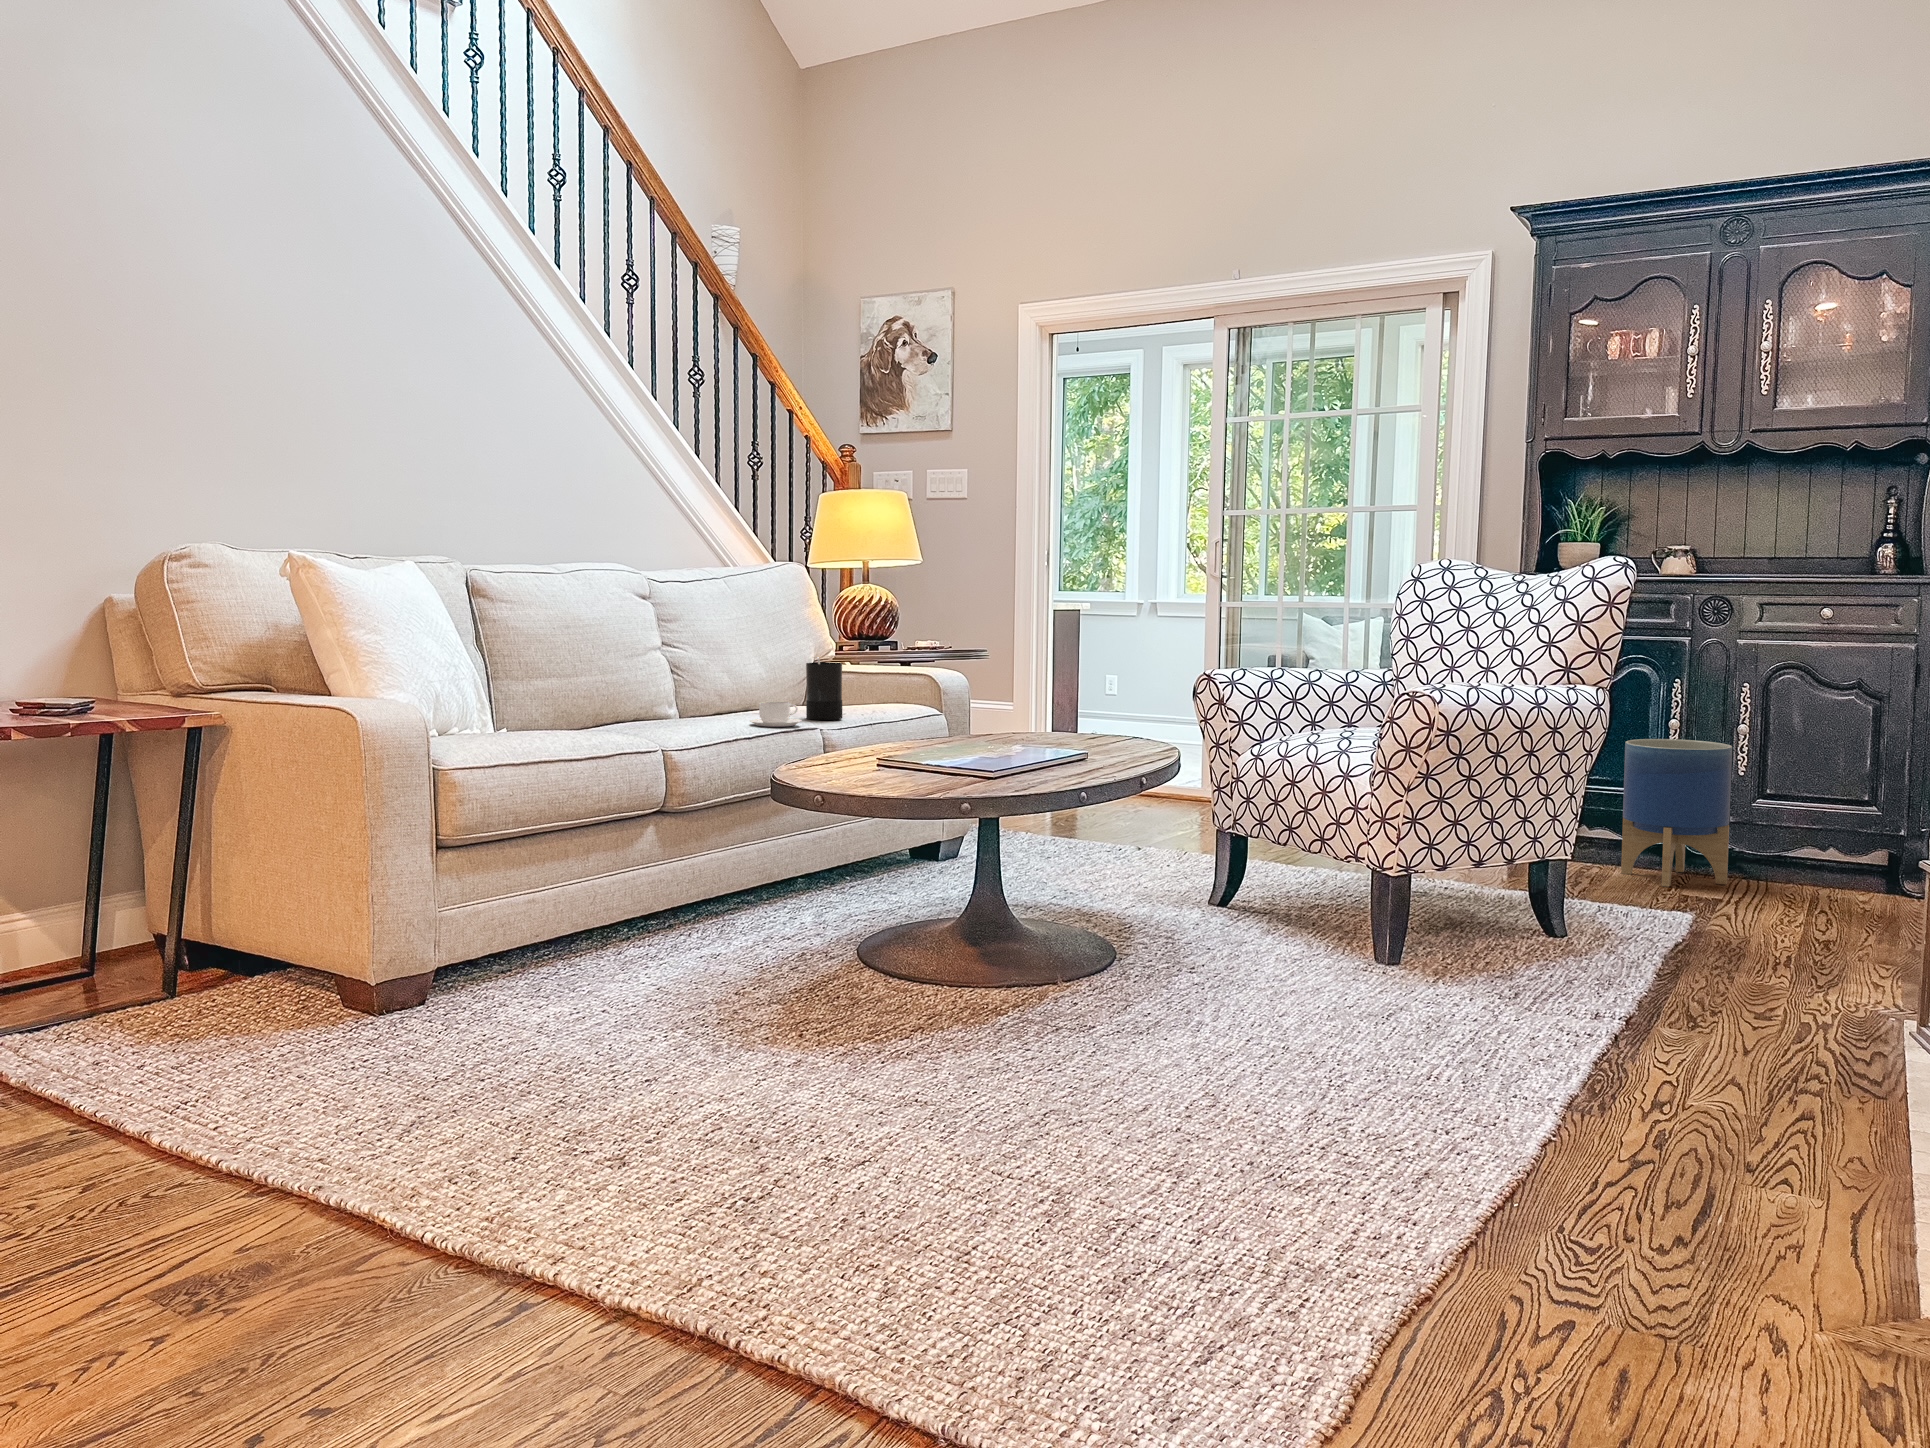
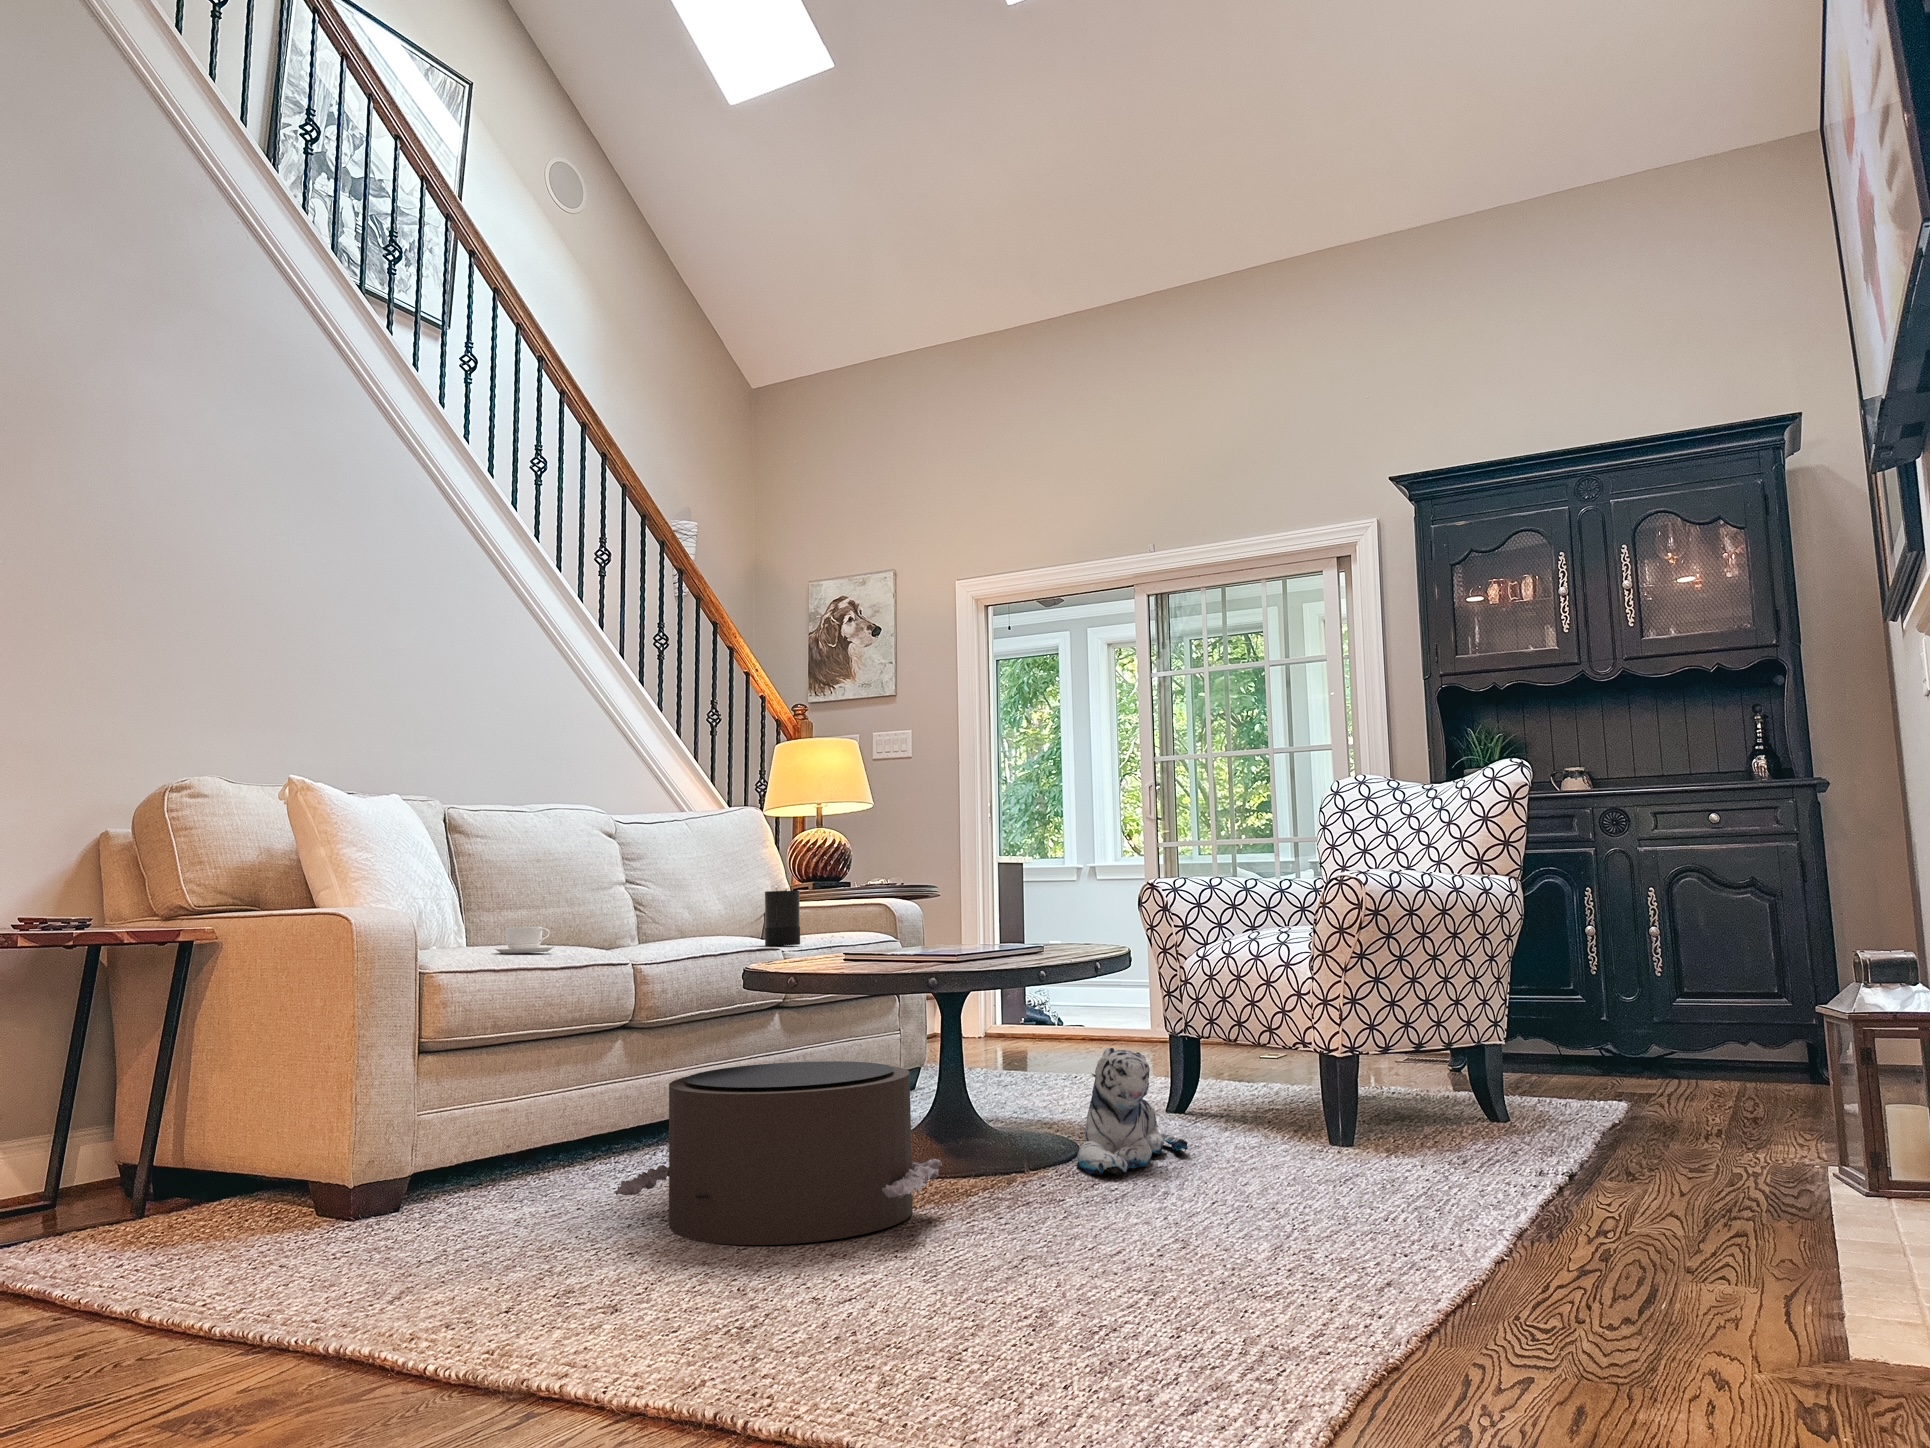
coffee cup: present [750,702,802,727] -> present [495,926,554,953]
planter: present [1621,739,1732,887] -> none [1549,944,1661,1085]
plush toy: none [1113,860,1229,992] -> present [1077,1048,1188,1175]
pouf: none [634,874,972,1075] -> present [614,1061,942,1245]

